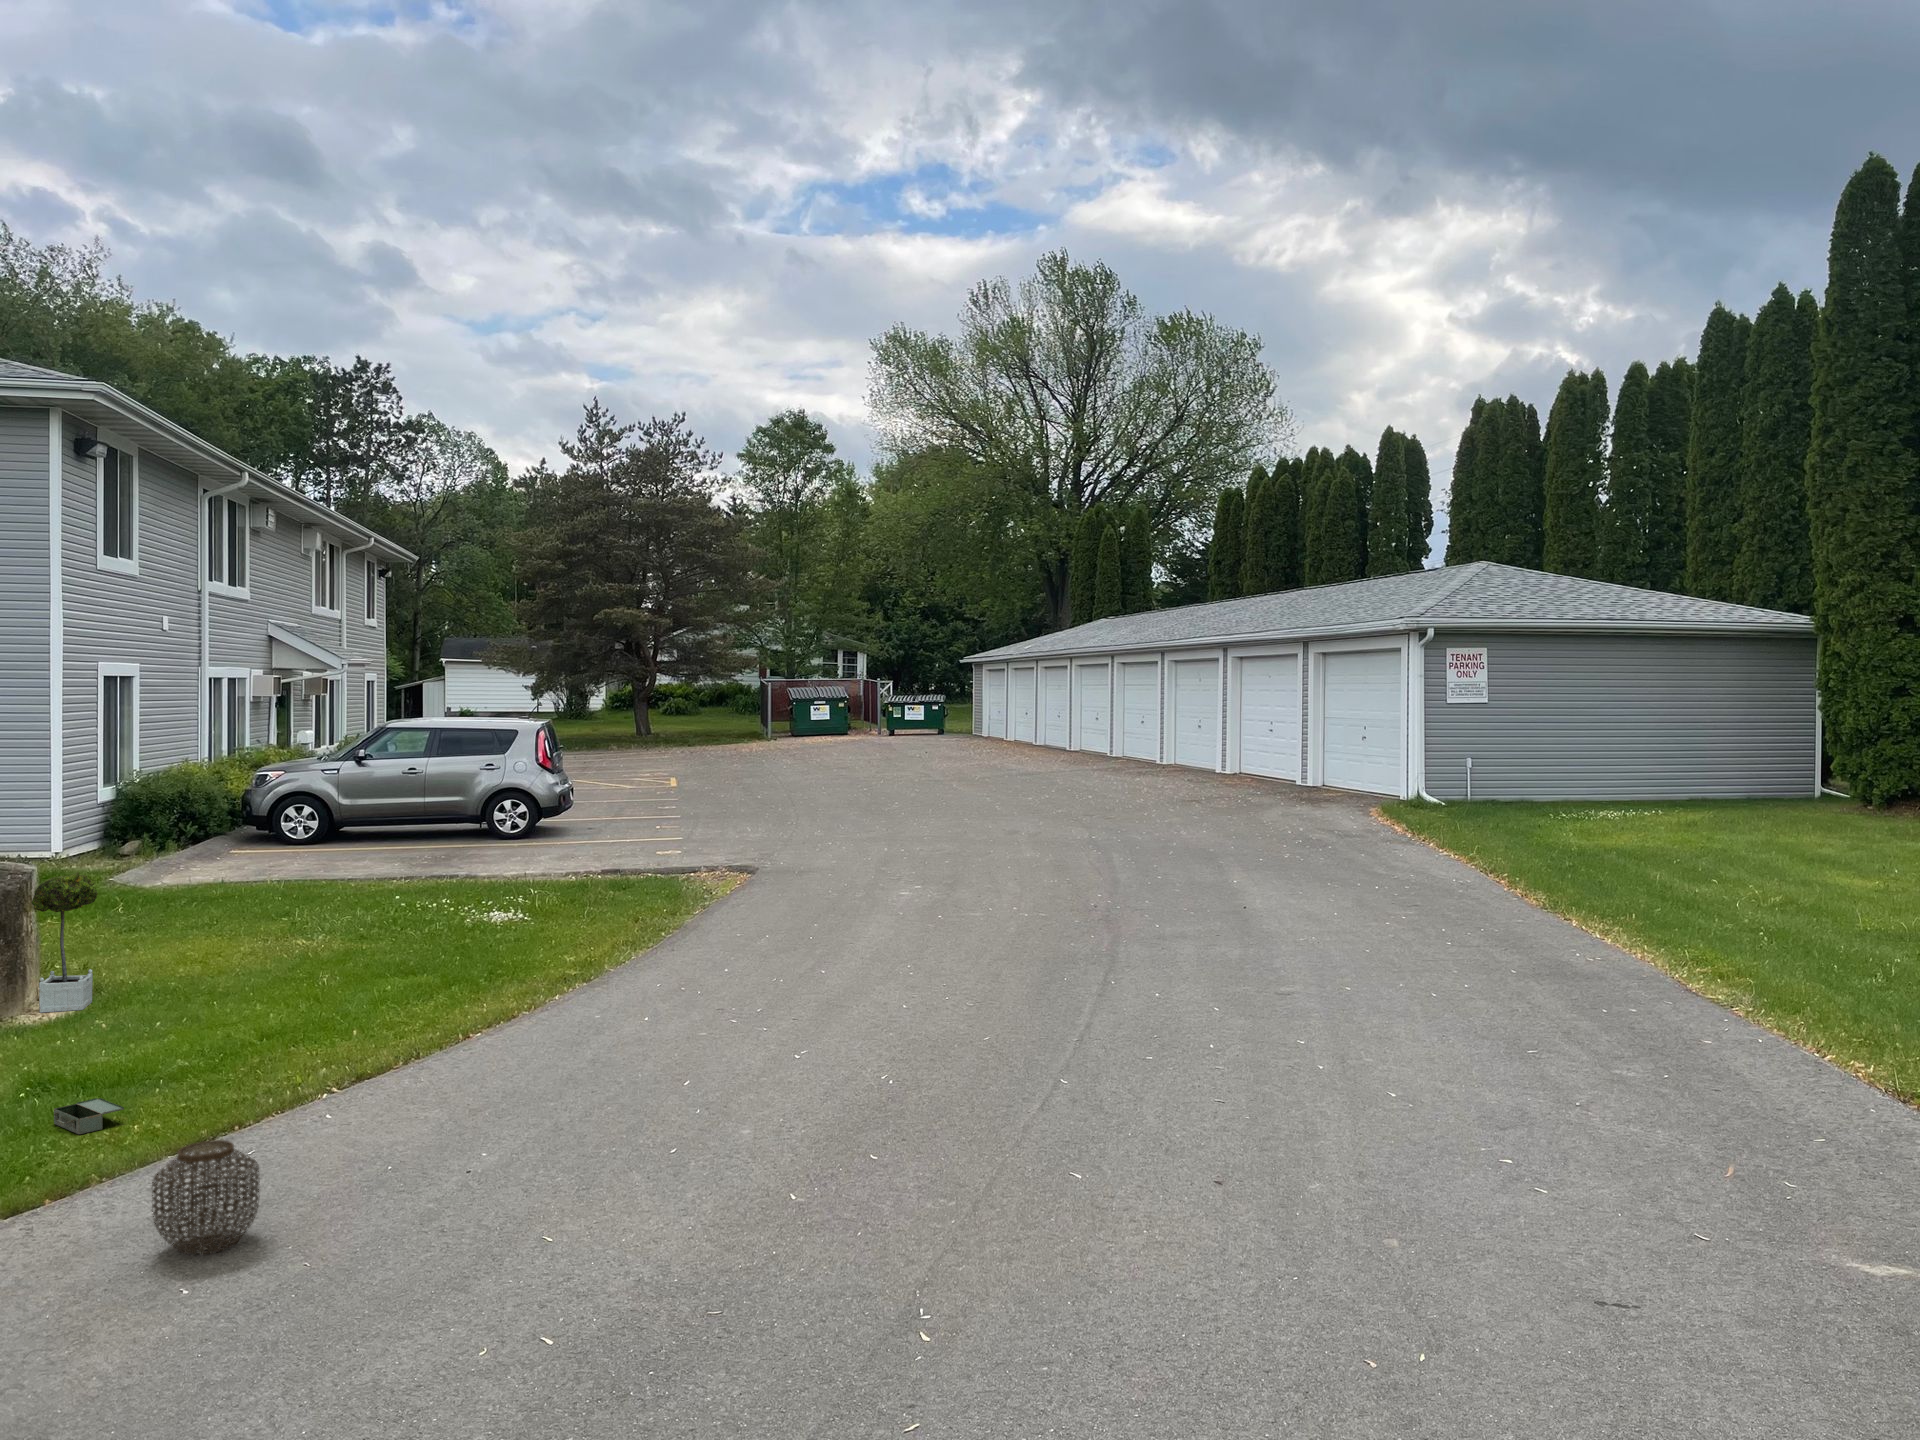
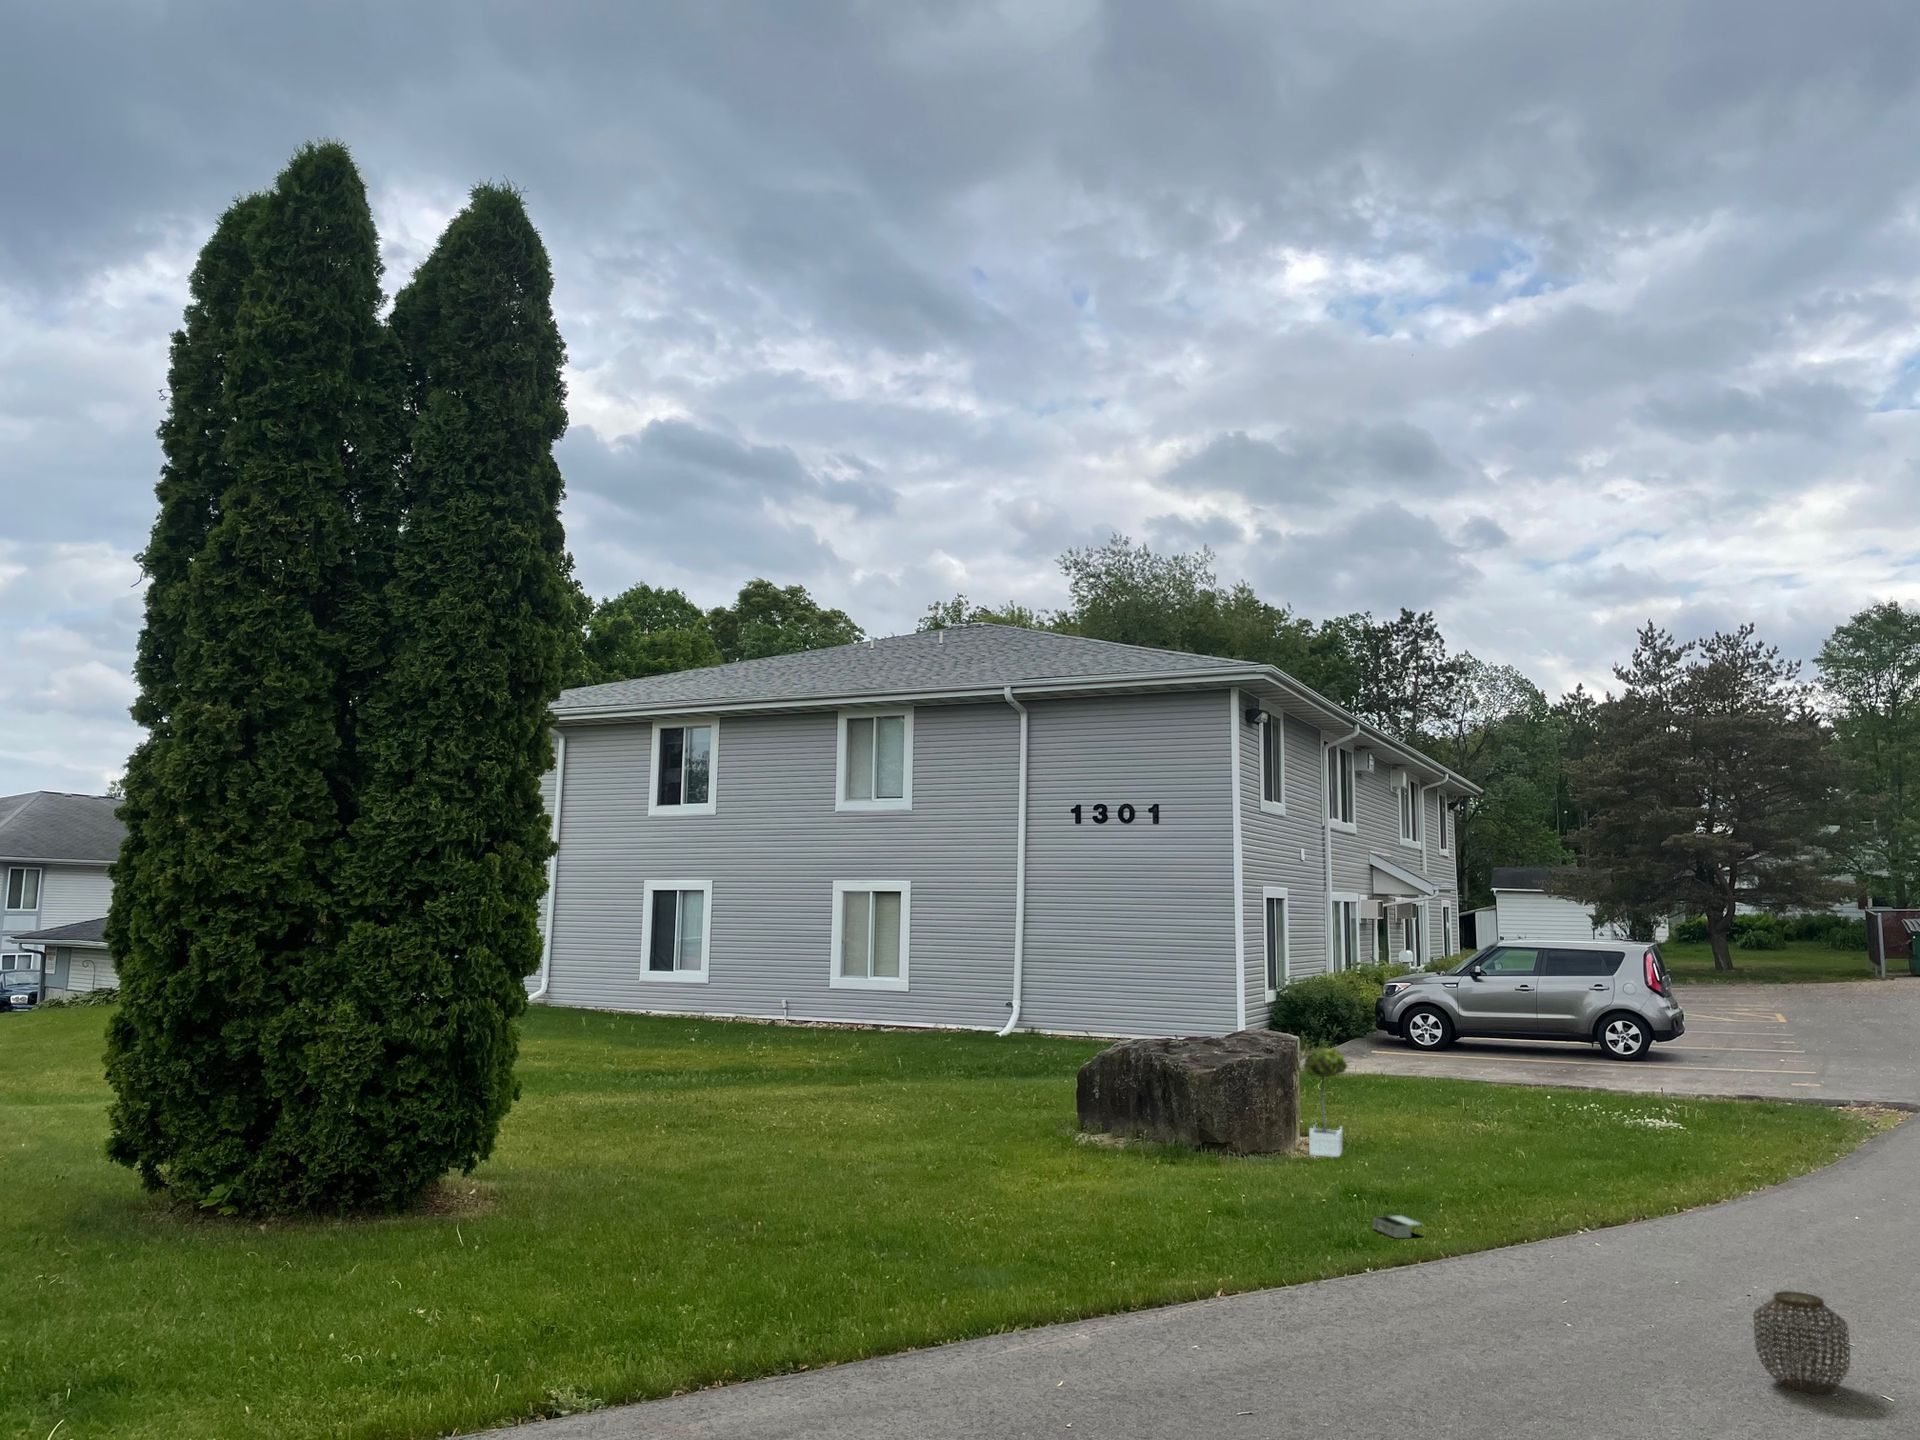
woven basket: present [152,1140,260,1255] -> present [1754,1291,1850,1394]

